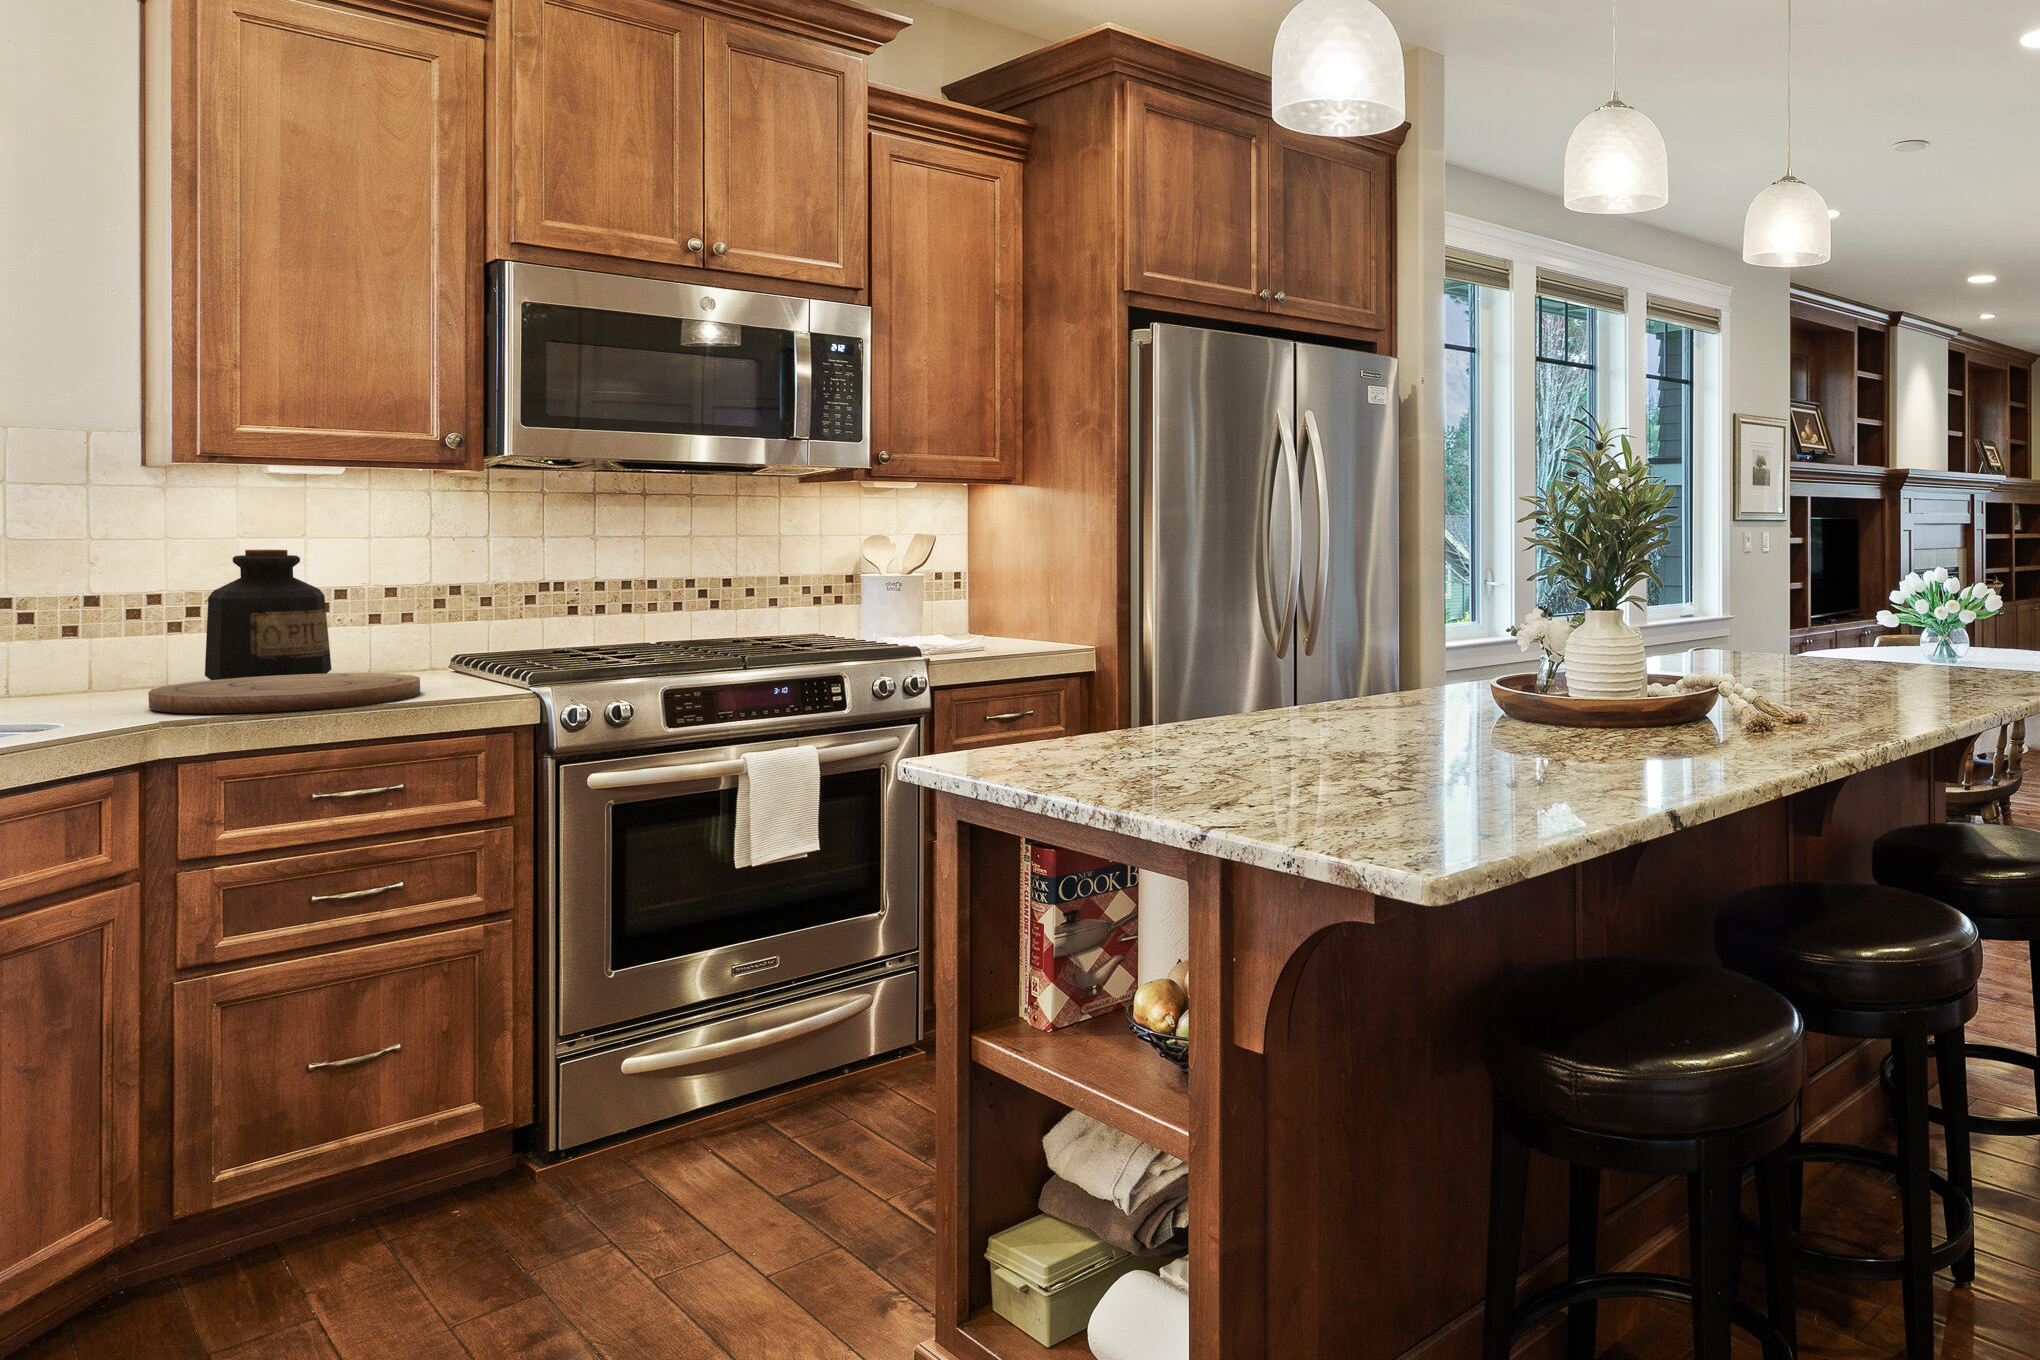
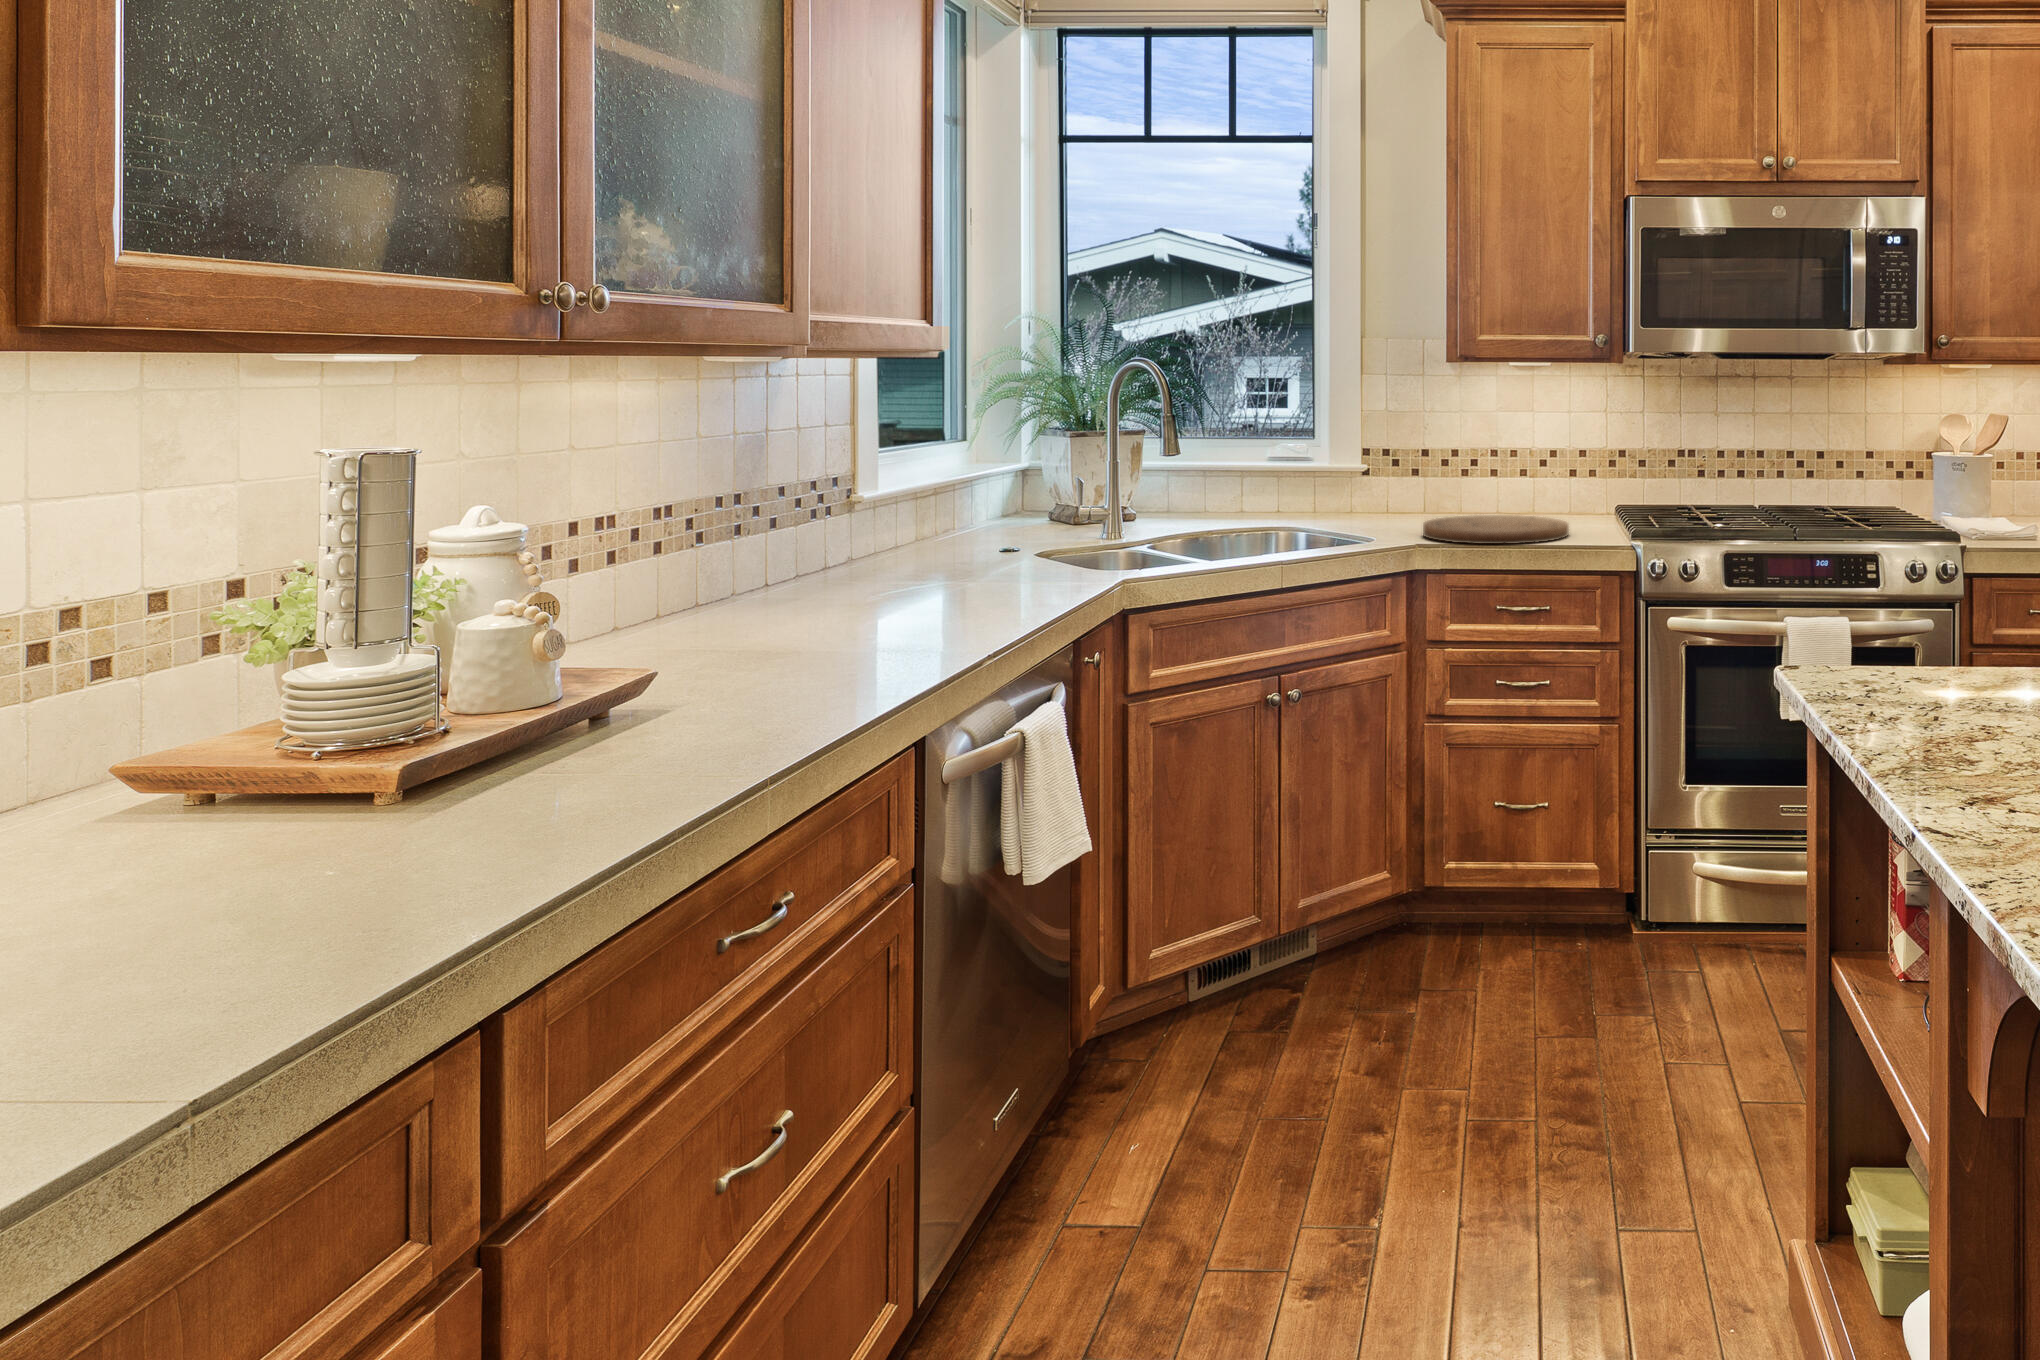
bottle: present [205,550,331,680] -> none [1477,422,1544,517]

